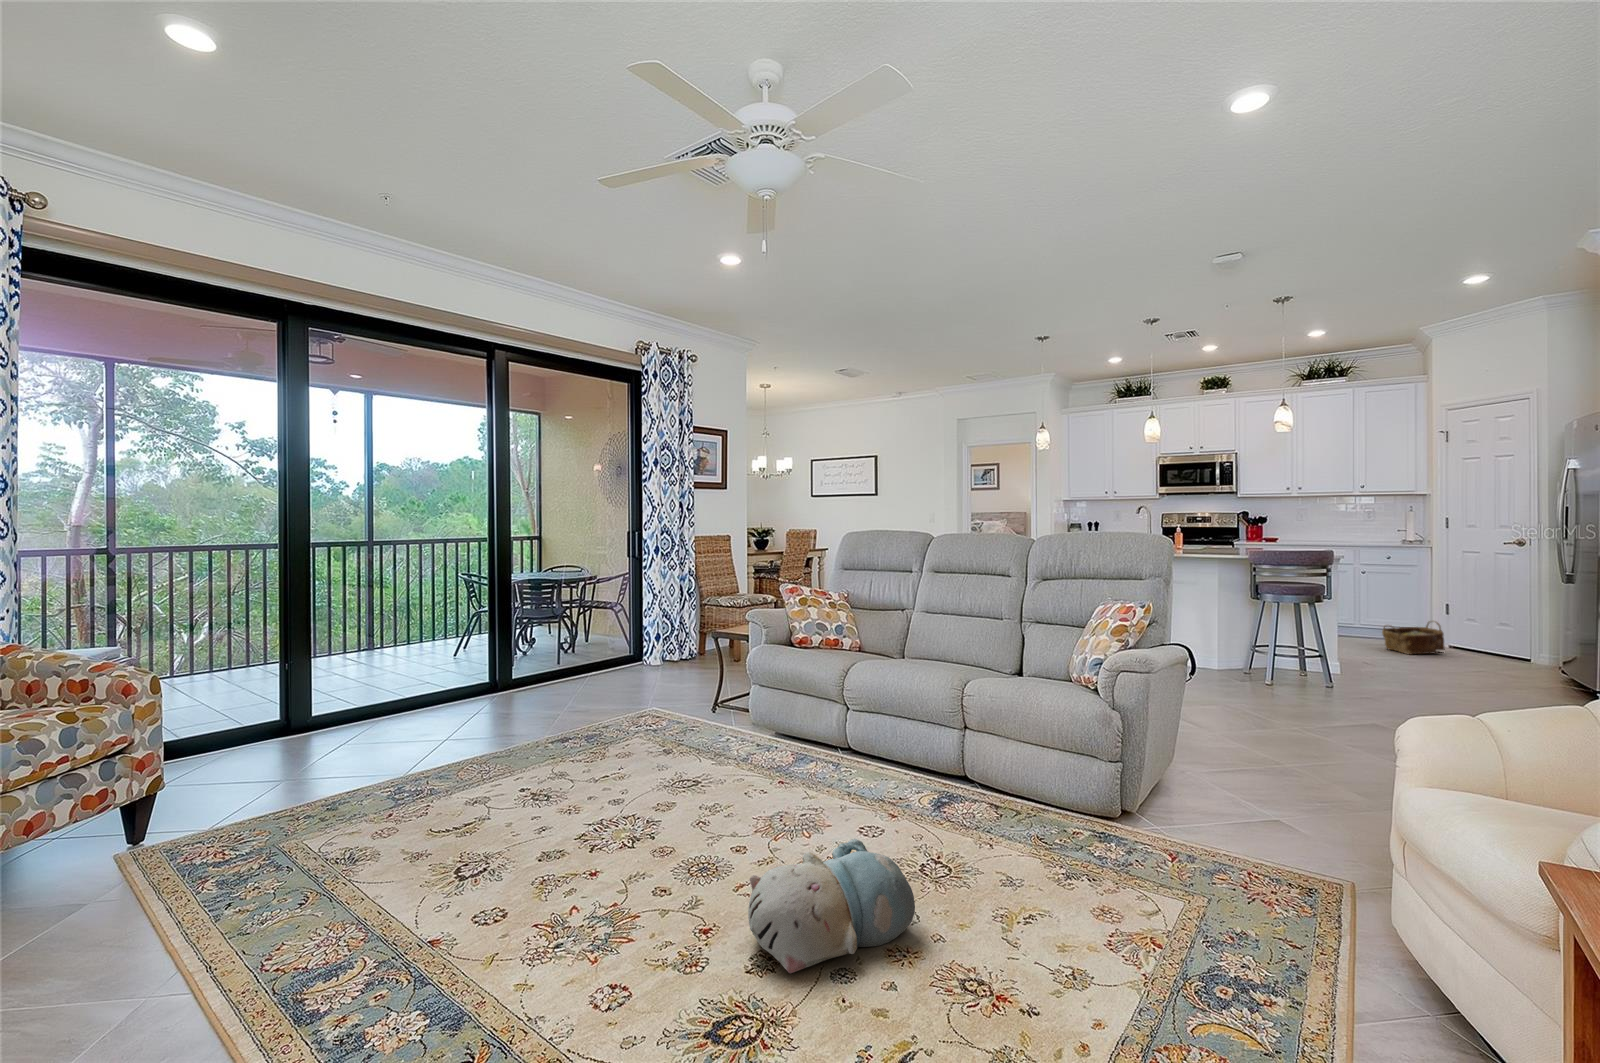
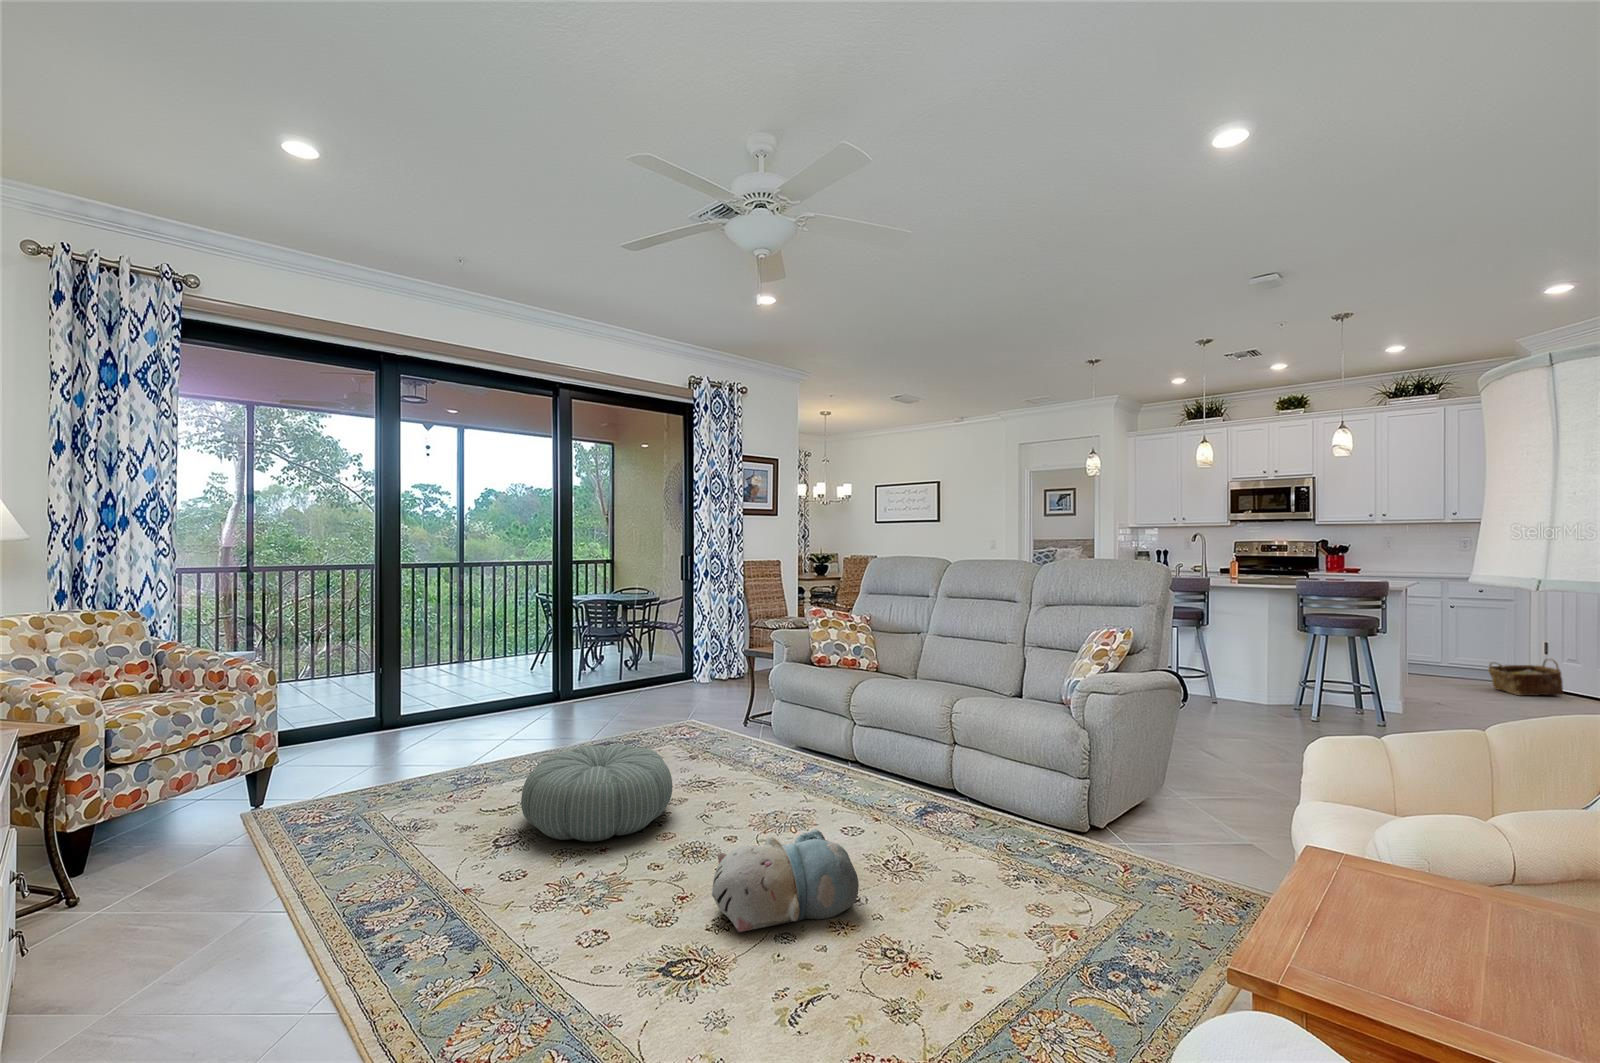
pouf: none [489,745,665,864] -> present [521,744,673,841]

